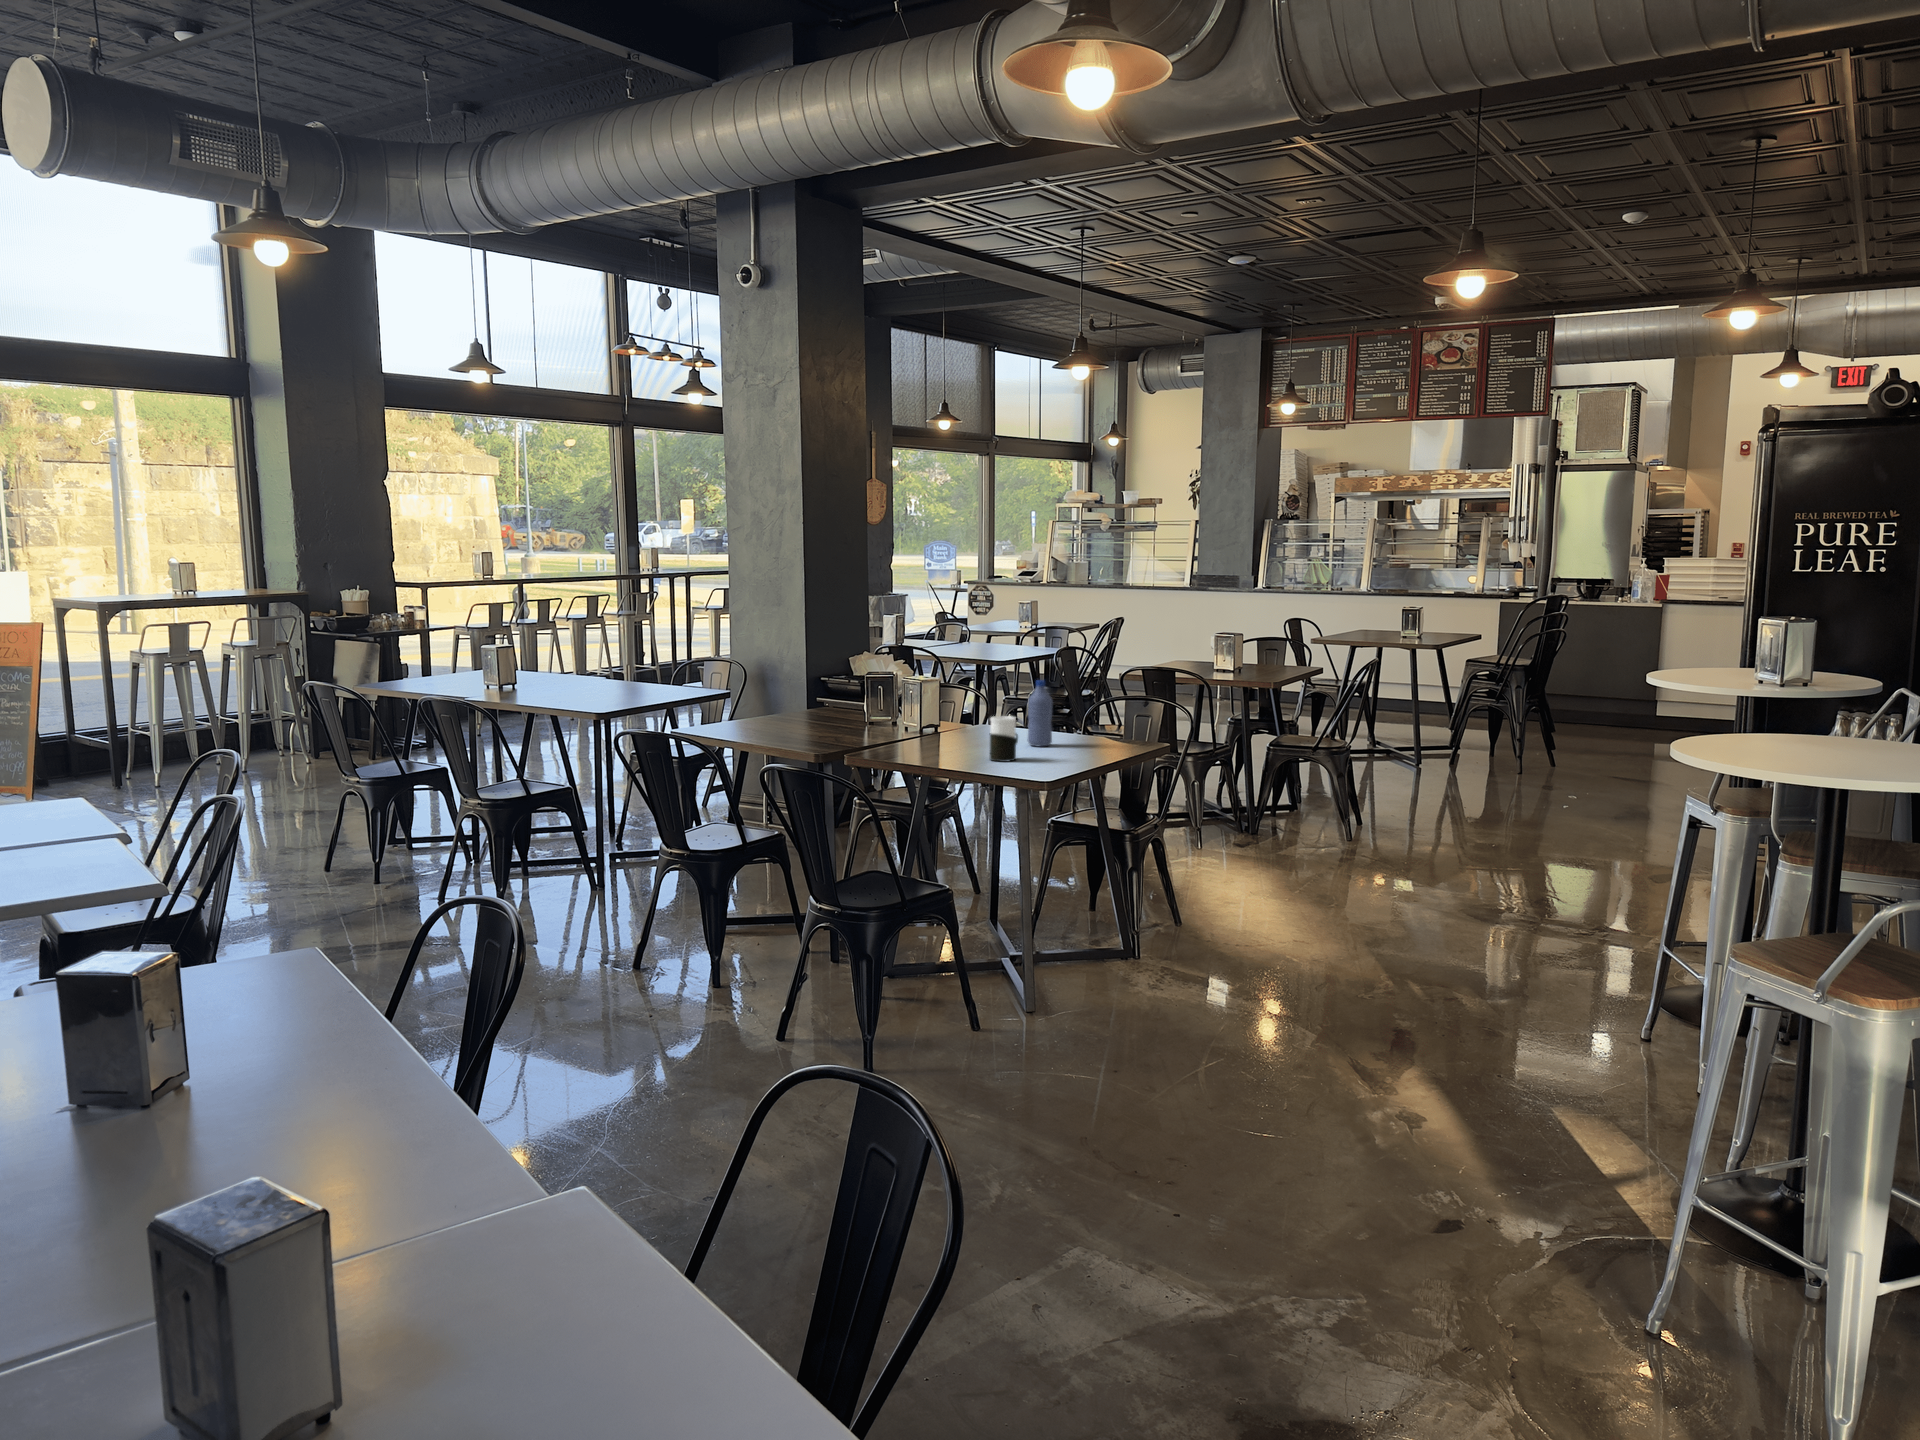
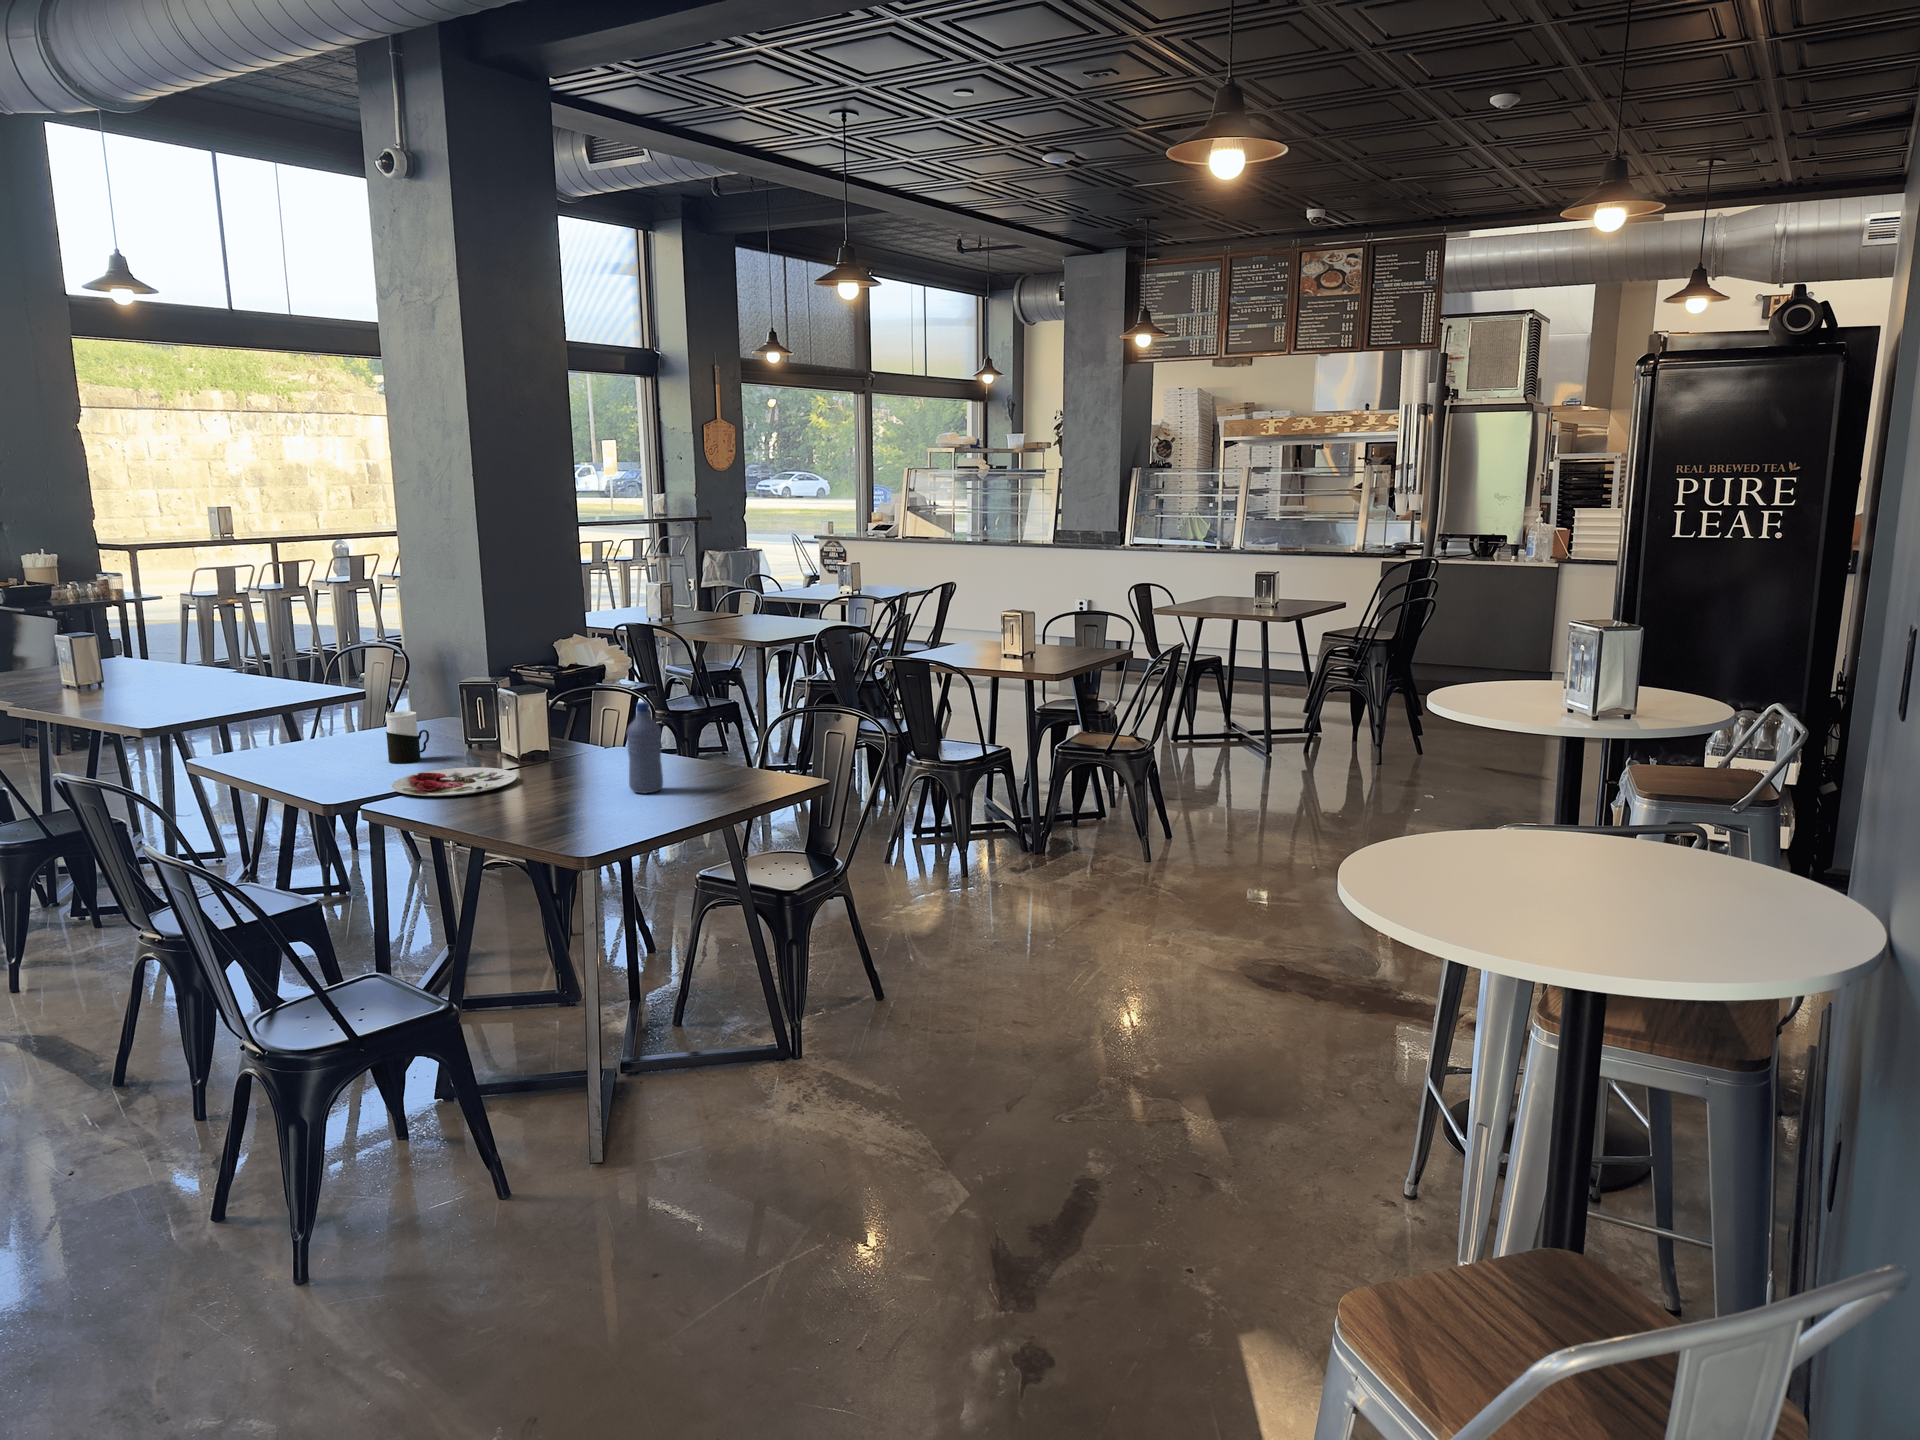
cup: present [990,716,1018,762] -> present [386,711,429,763]
plate: none [850,731,936,746] -> present [391,767,517,796]

